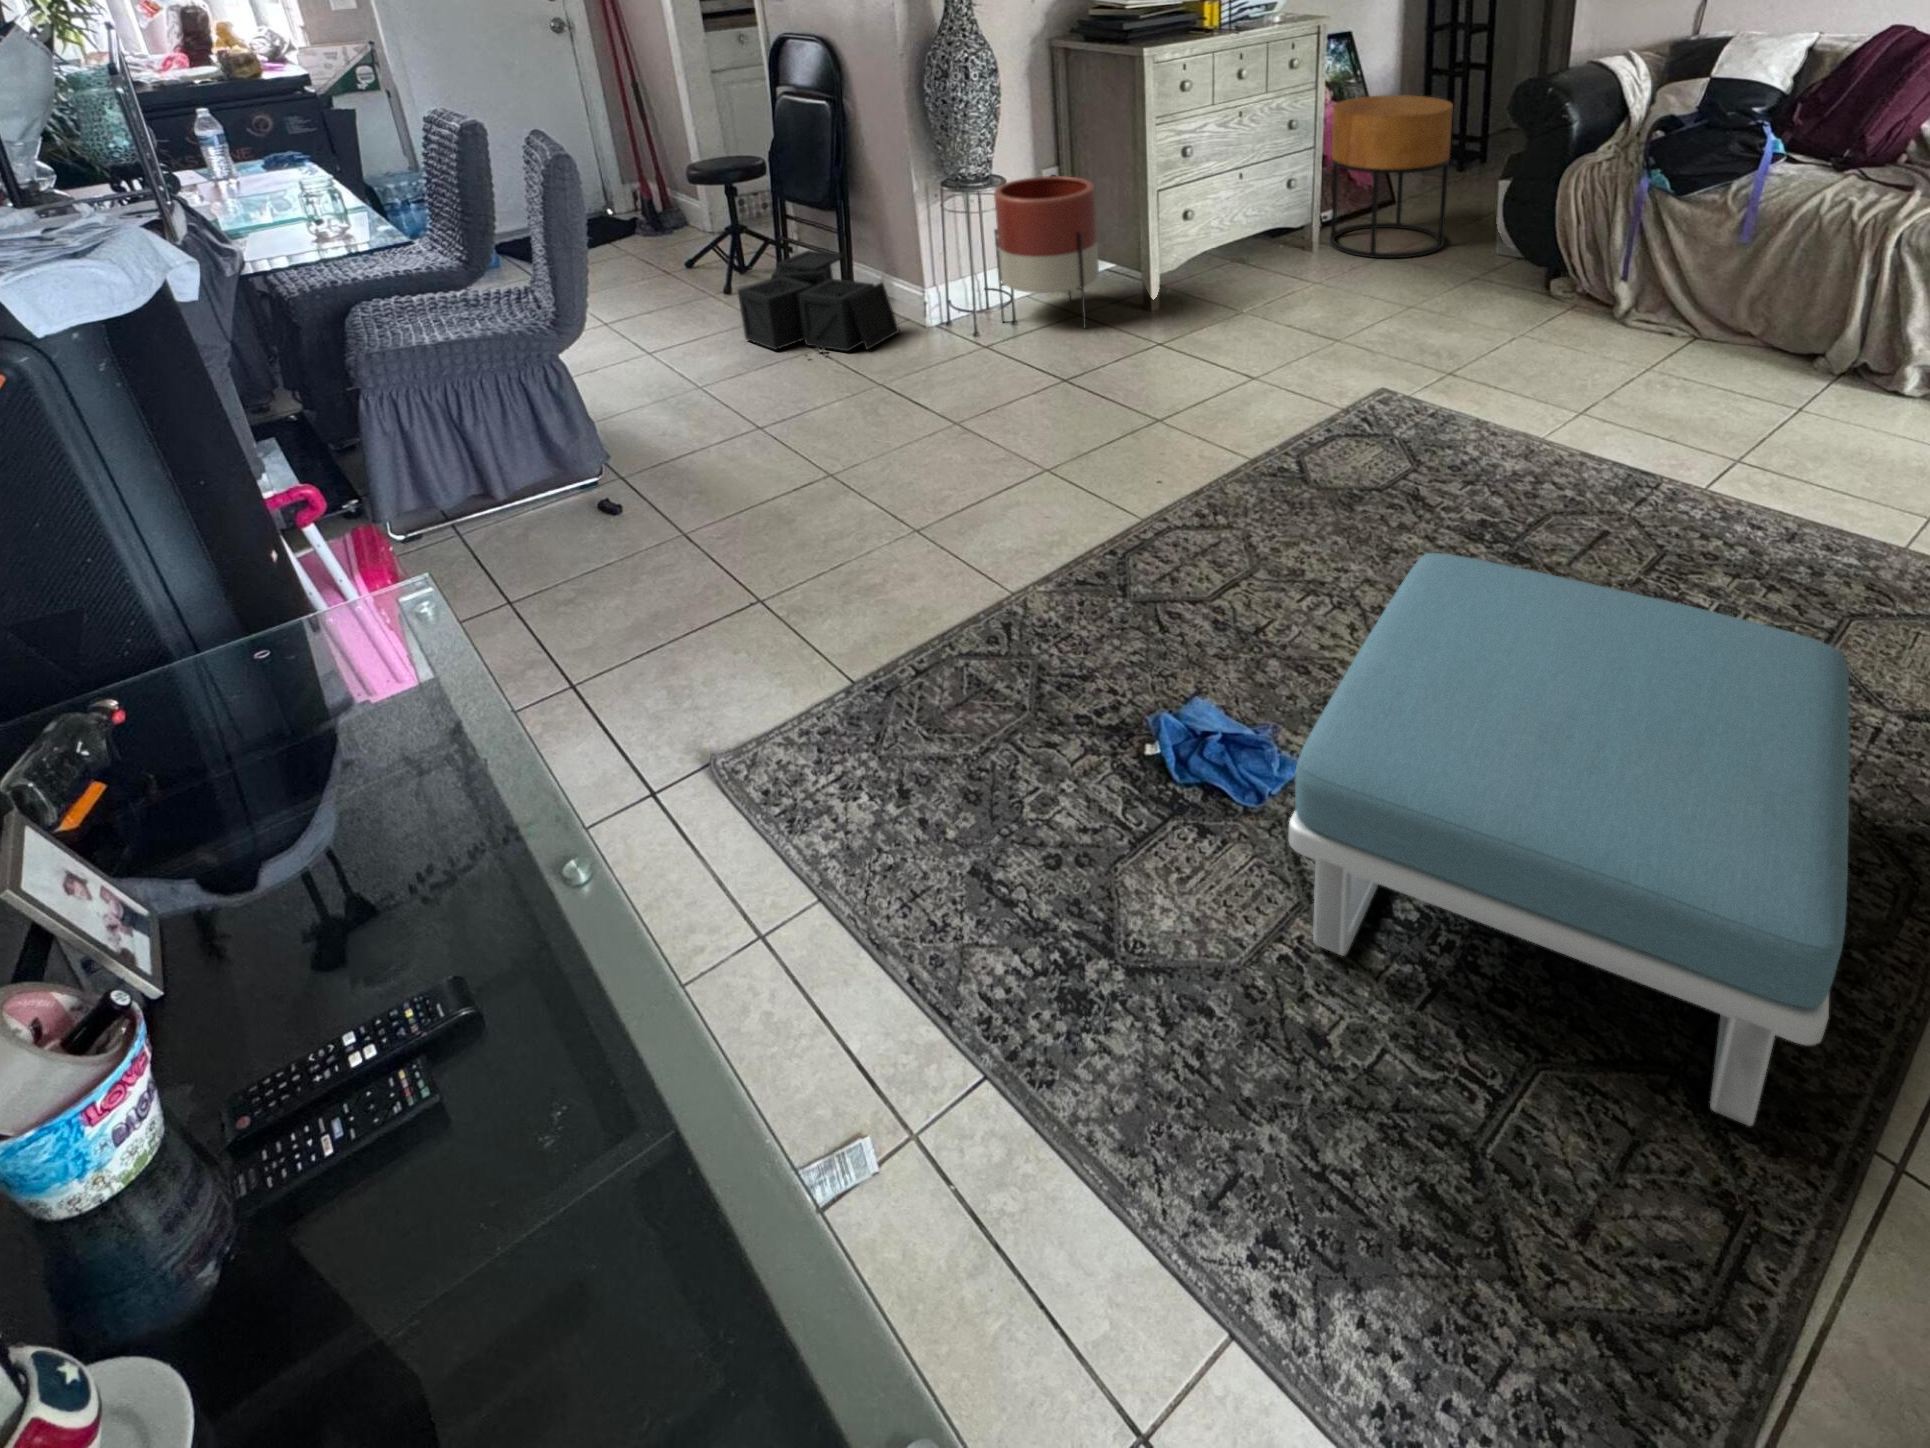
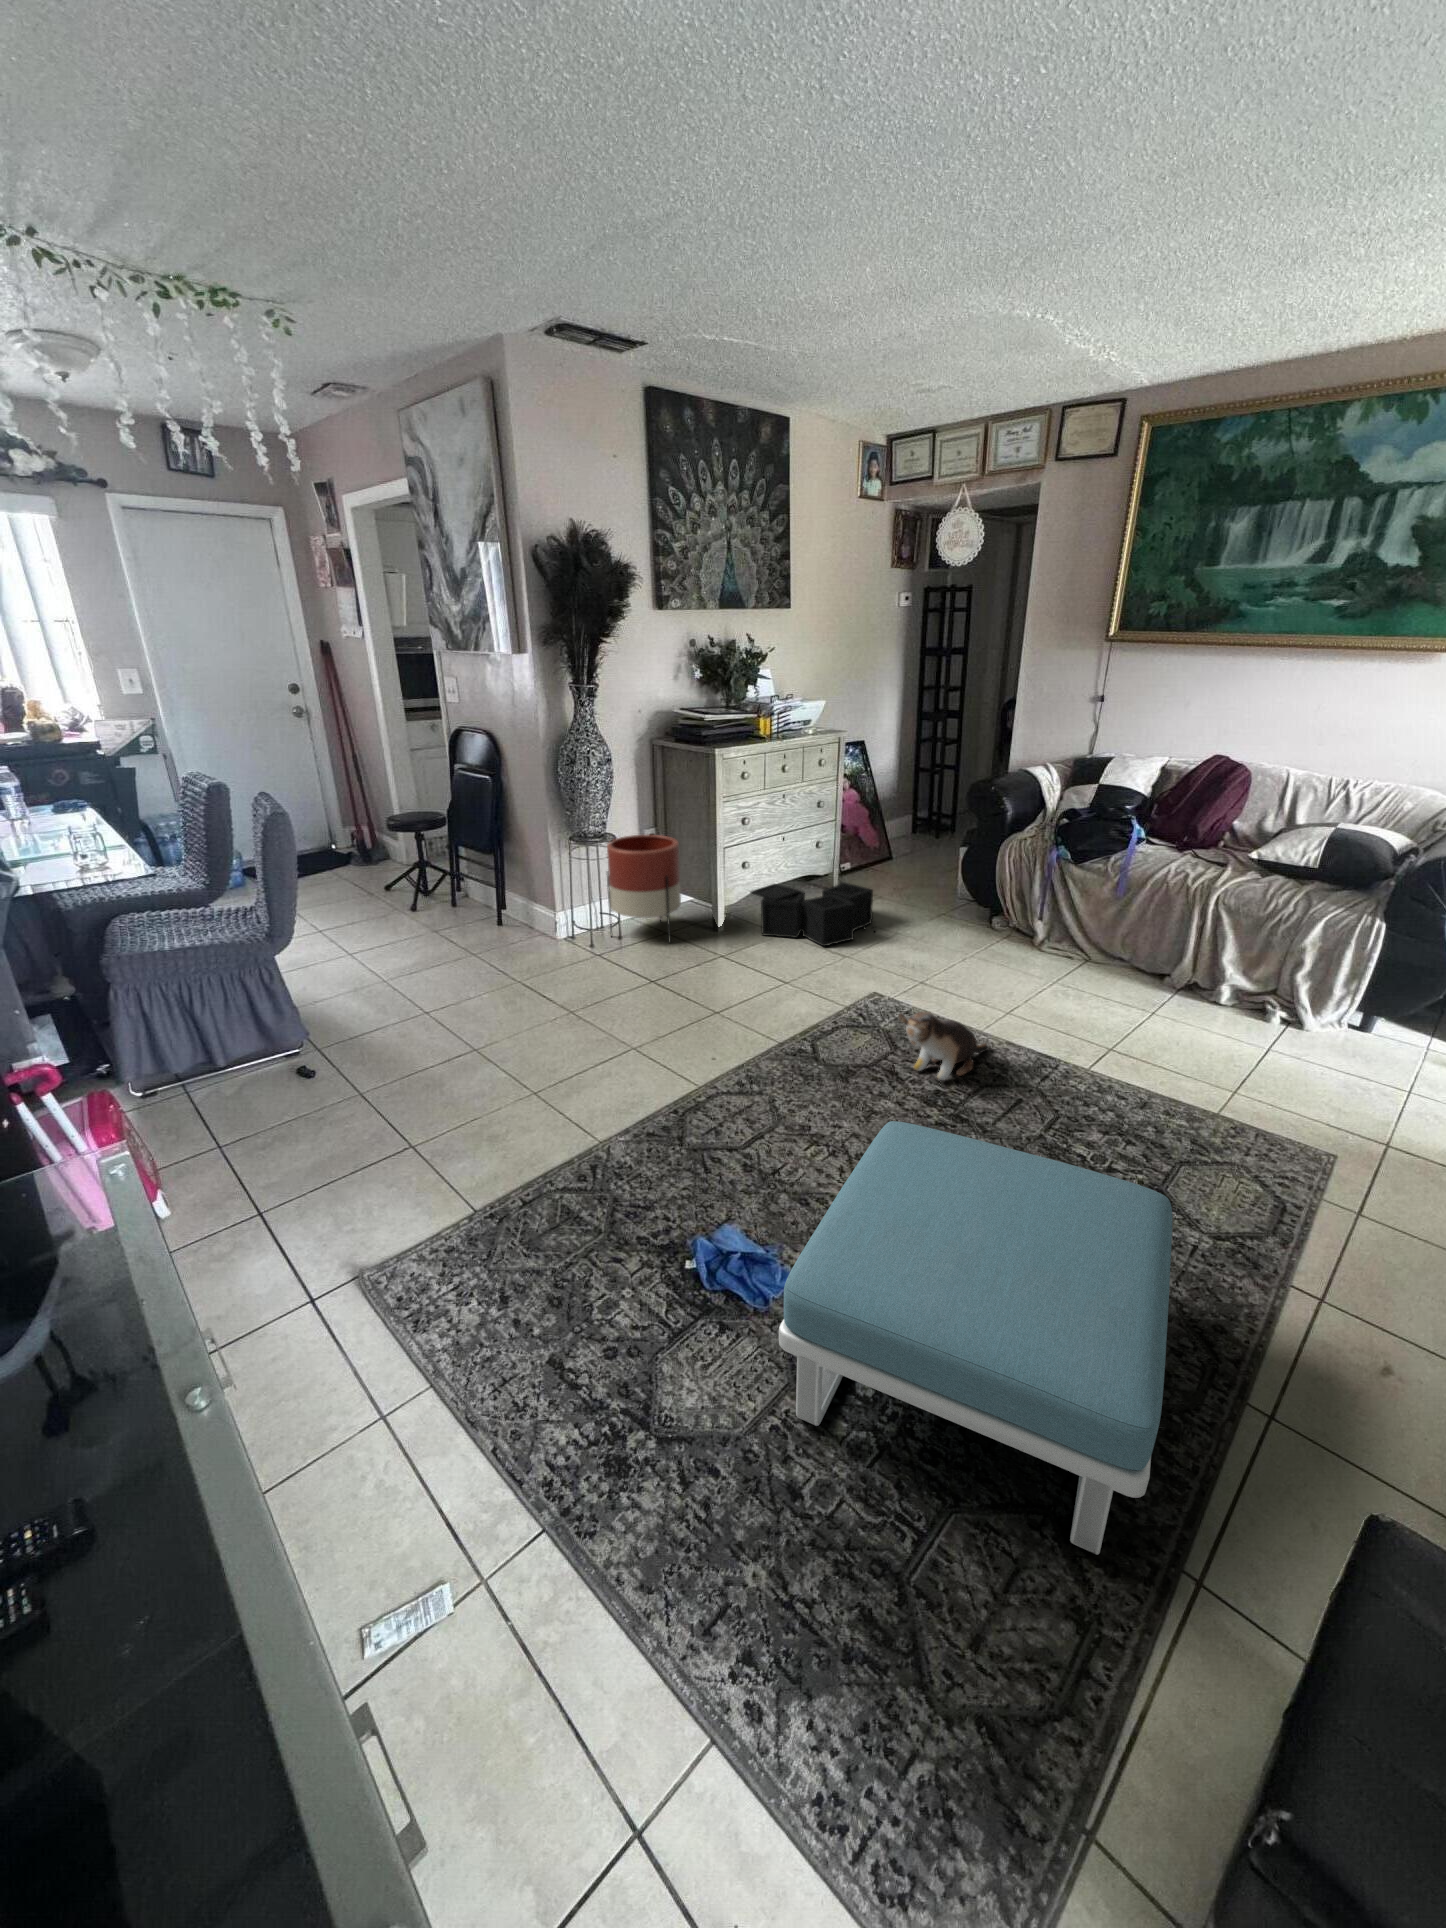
side table: present [1329,95,1453,258] -> none [845,786,930,898]
storage bin: present [738,250,900,356] -> present [750,882,873,946]
plush toy: none [1426,408,1555,506] -> present [899,1012,988,1080]

